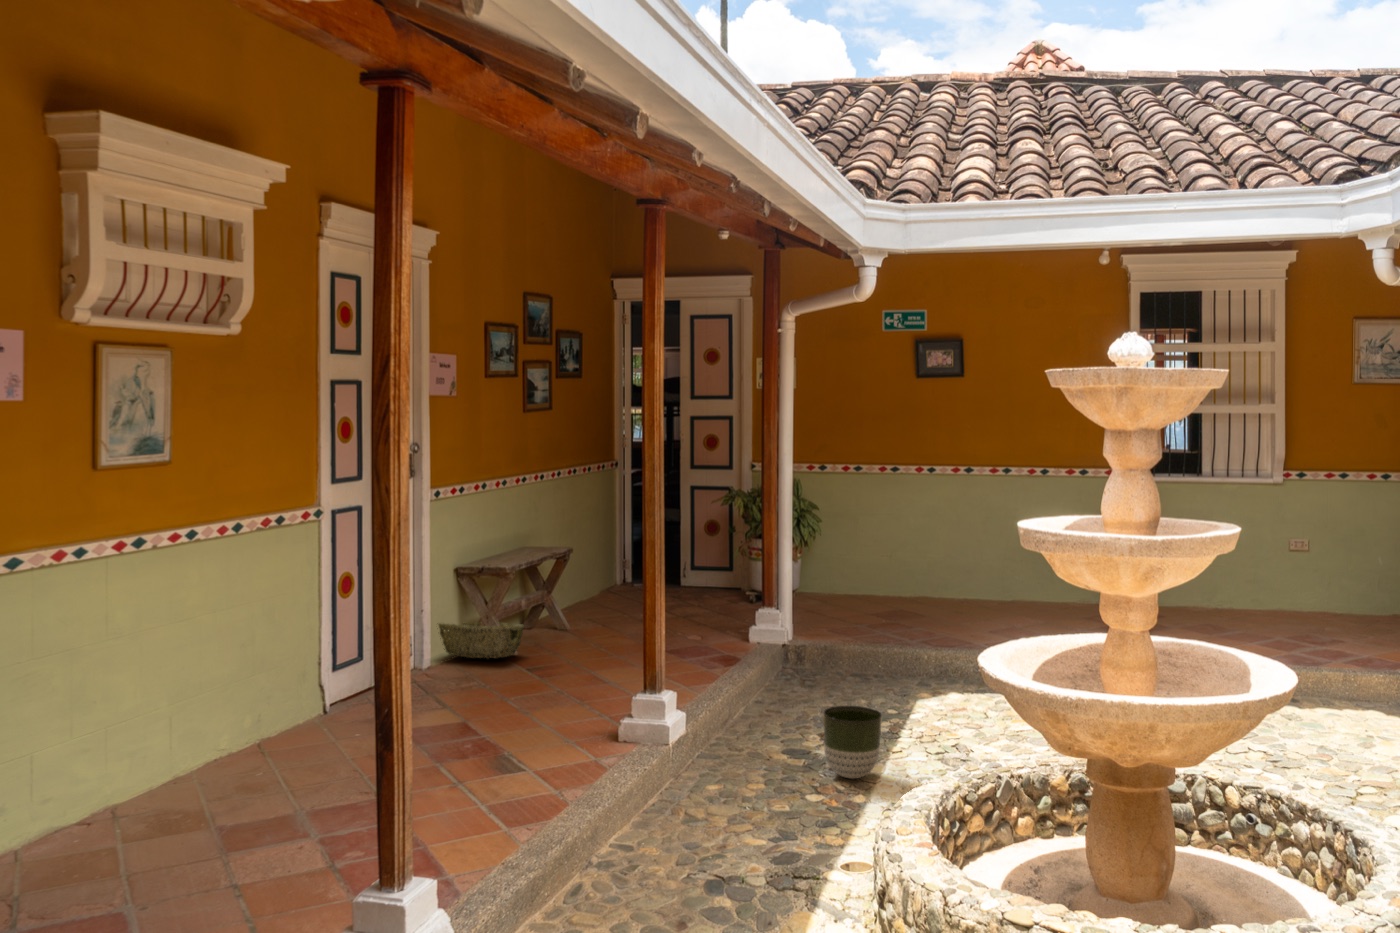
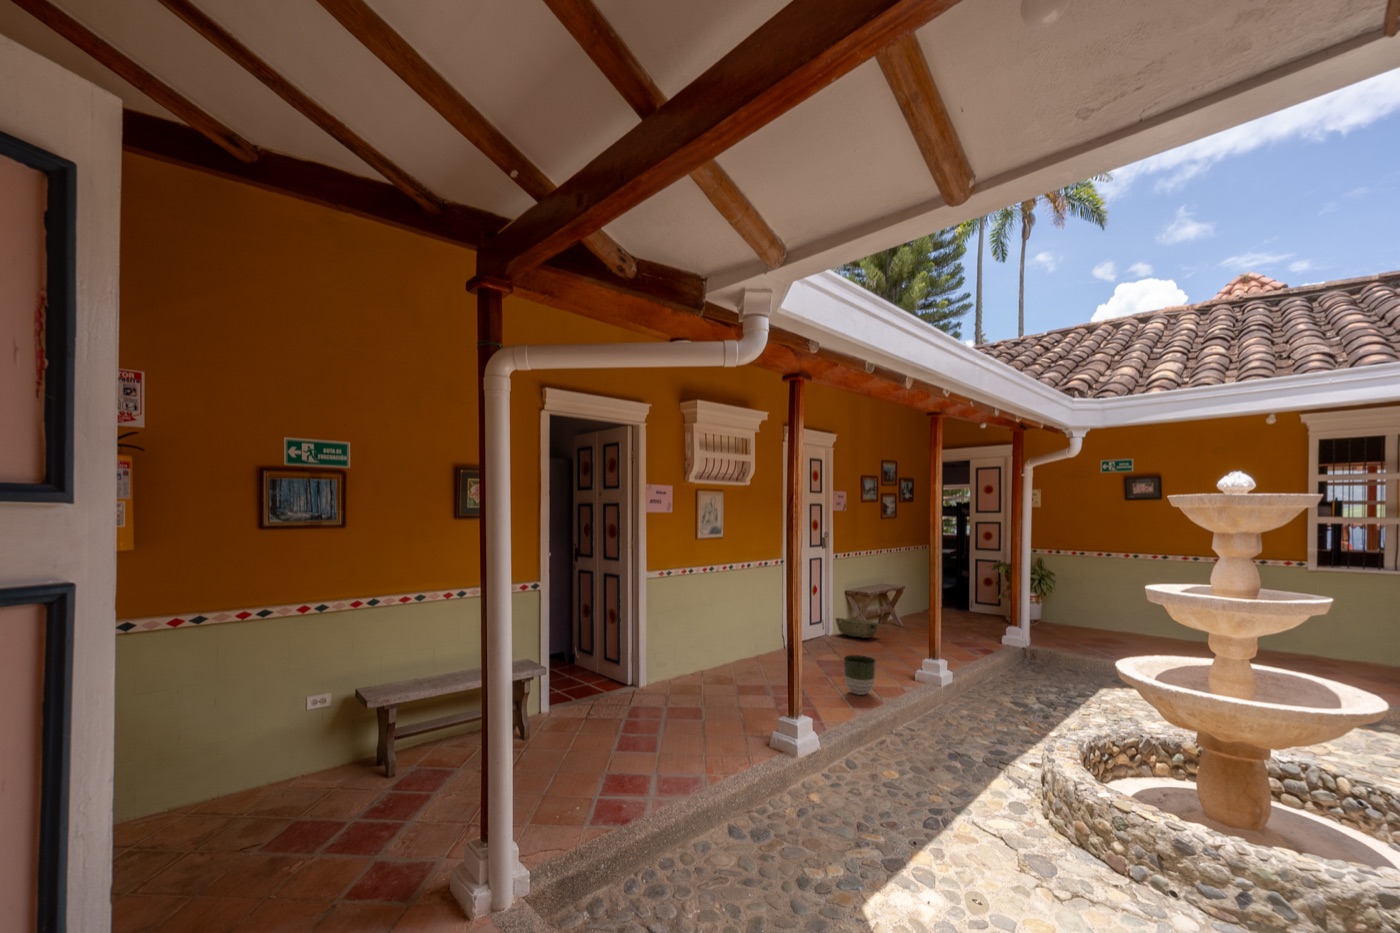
planter: present [823,706,882,779] -> present [844,655,876,695]

